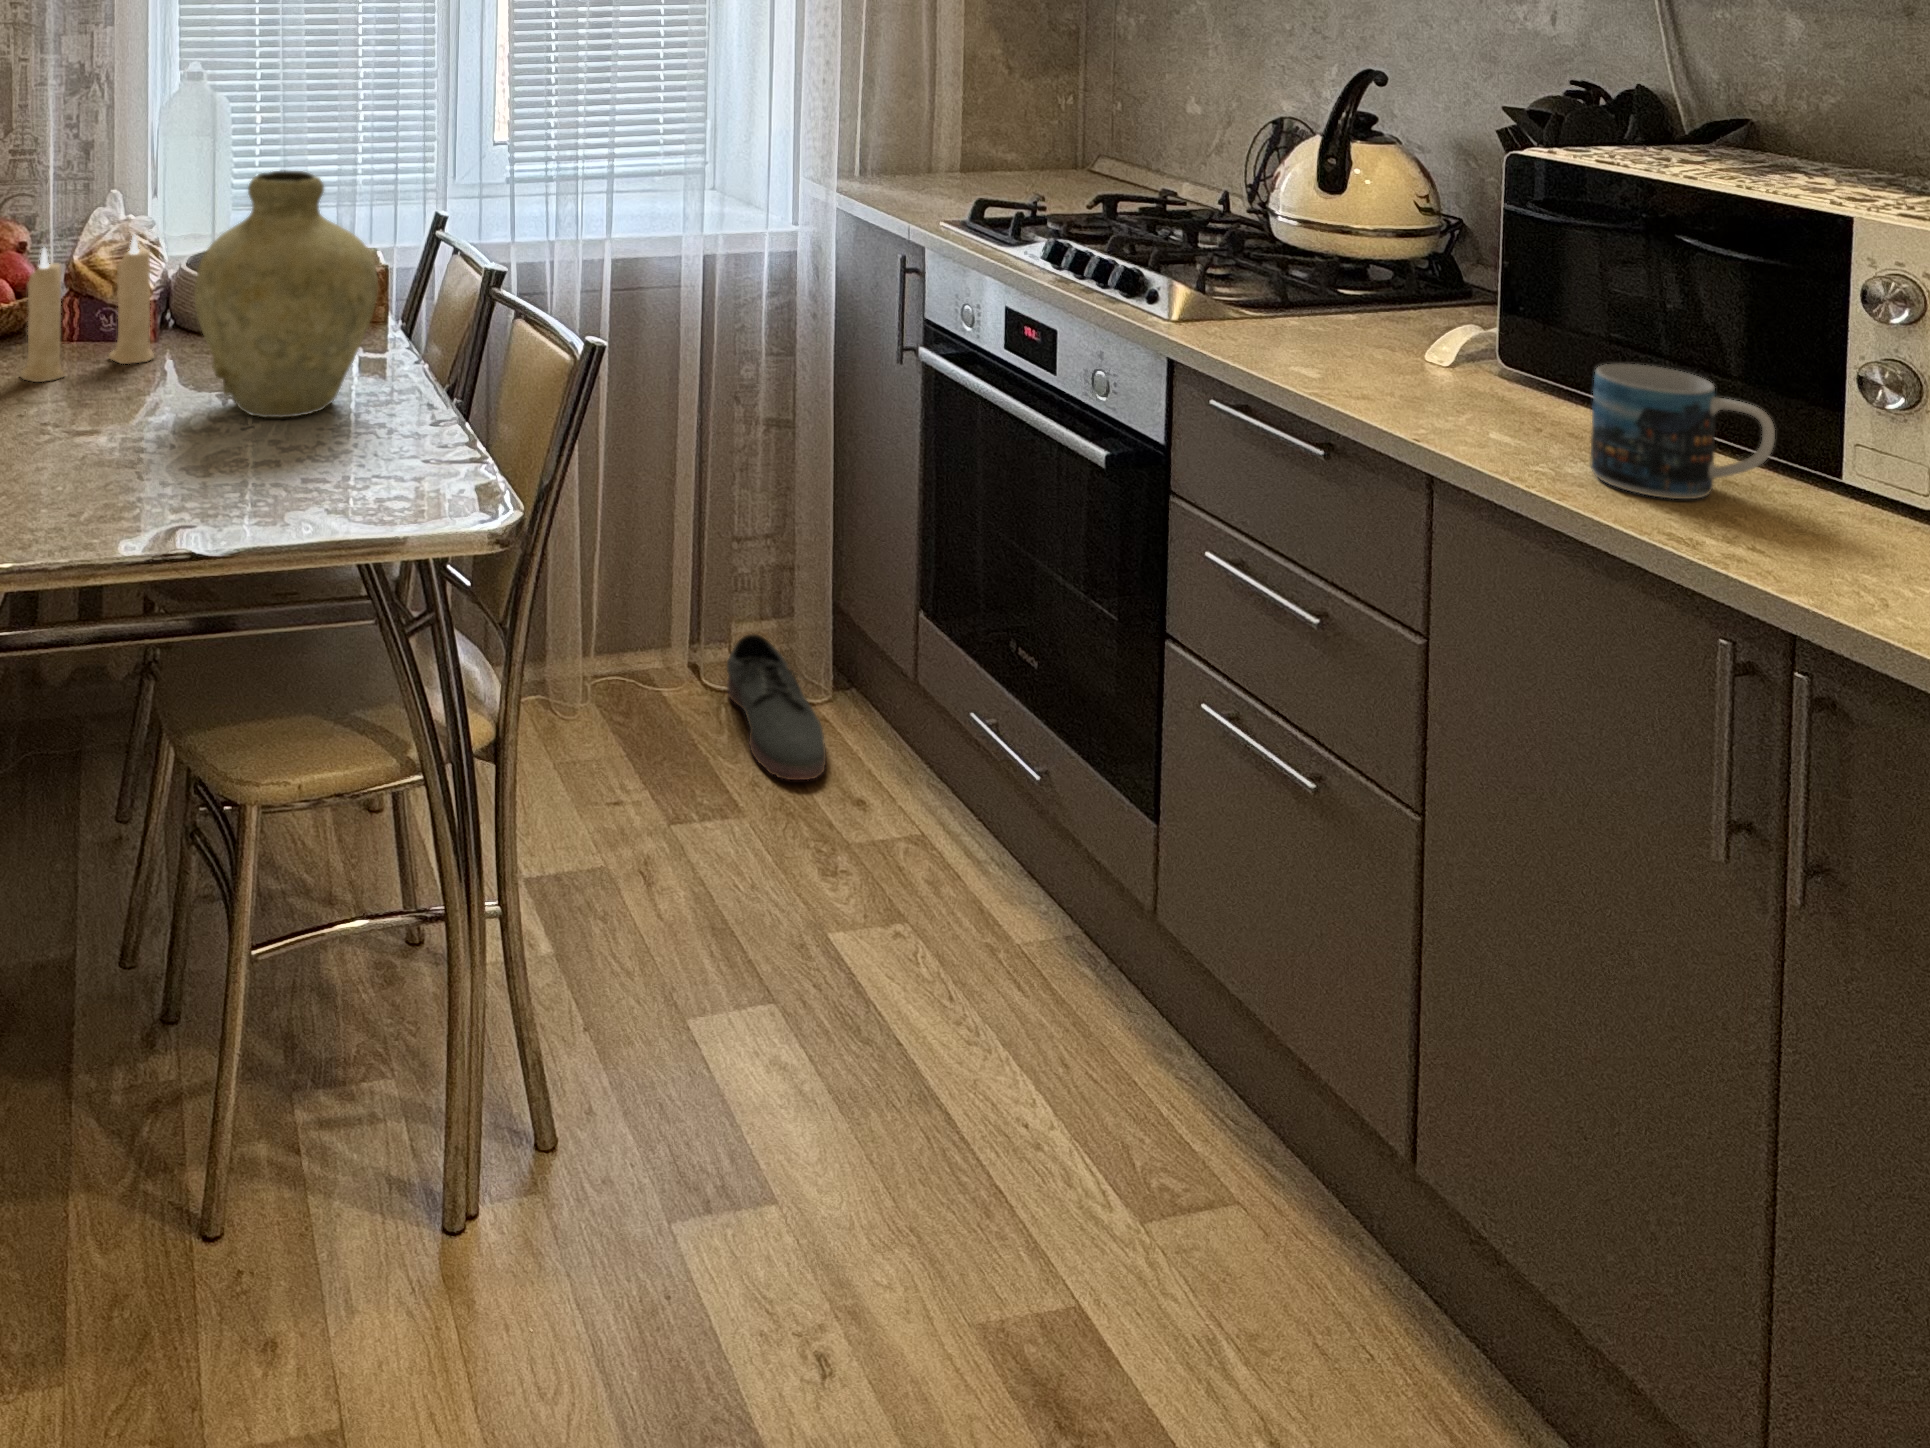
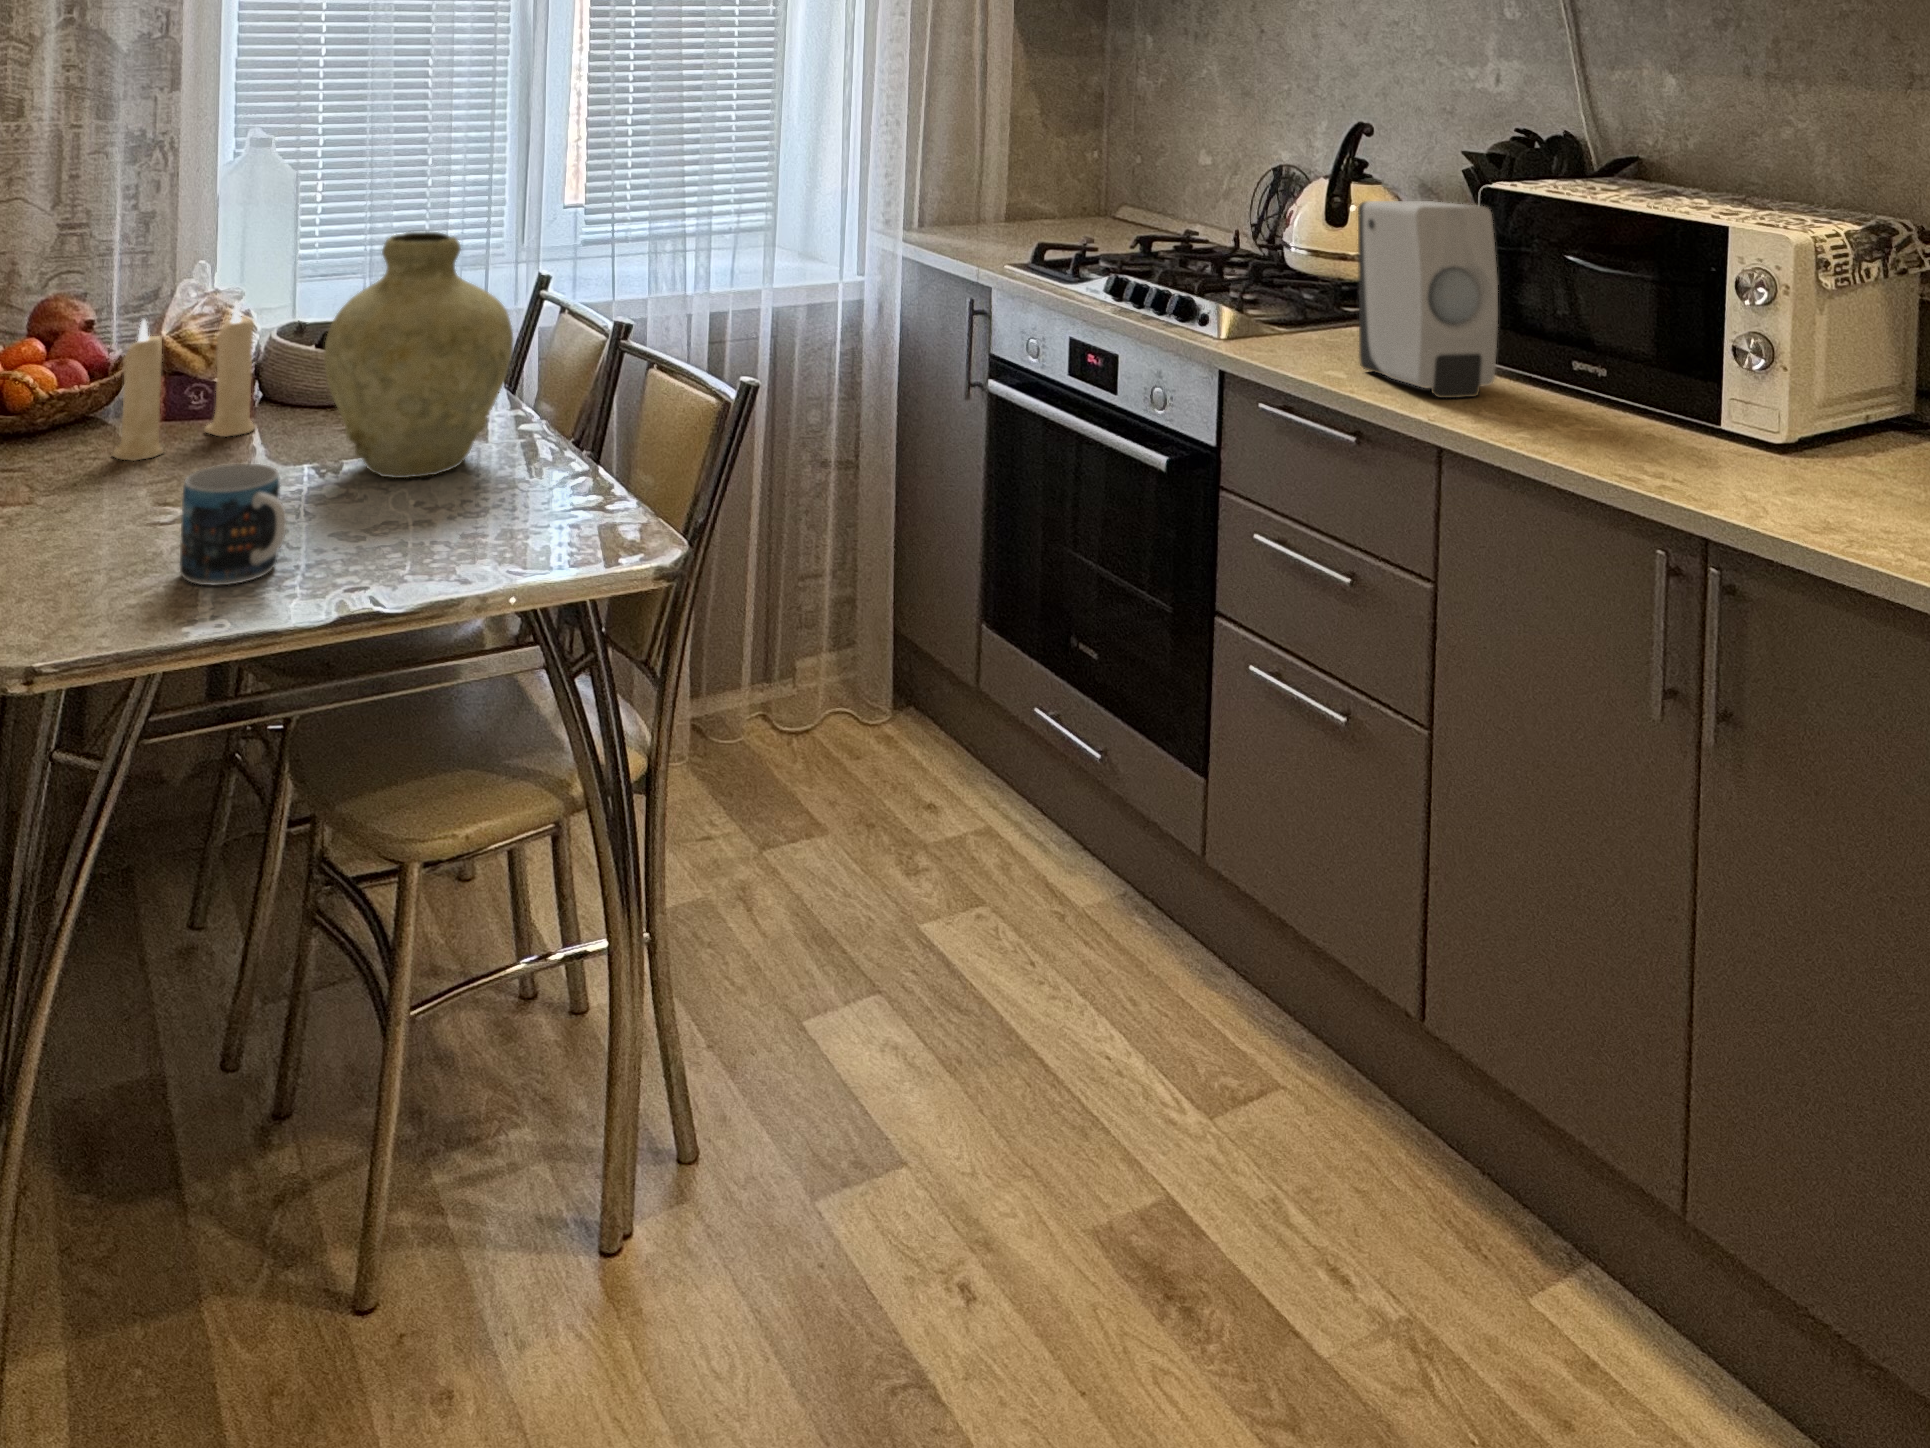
soap dispenser: none [1344,165,1525,411] -> present [1358,201,1498,398]
mug: present [1591,364,1775,499] -> present [180,464,286,585]
shoe: present [727,634,826,780] -> none [787,657,887,786]

